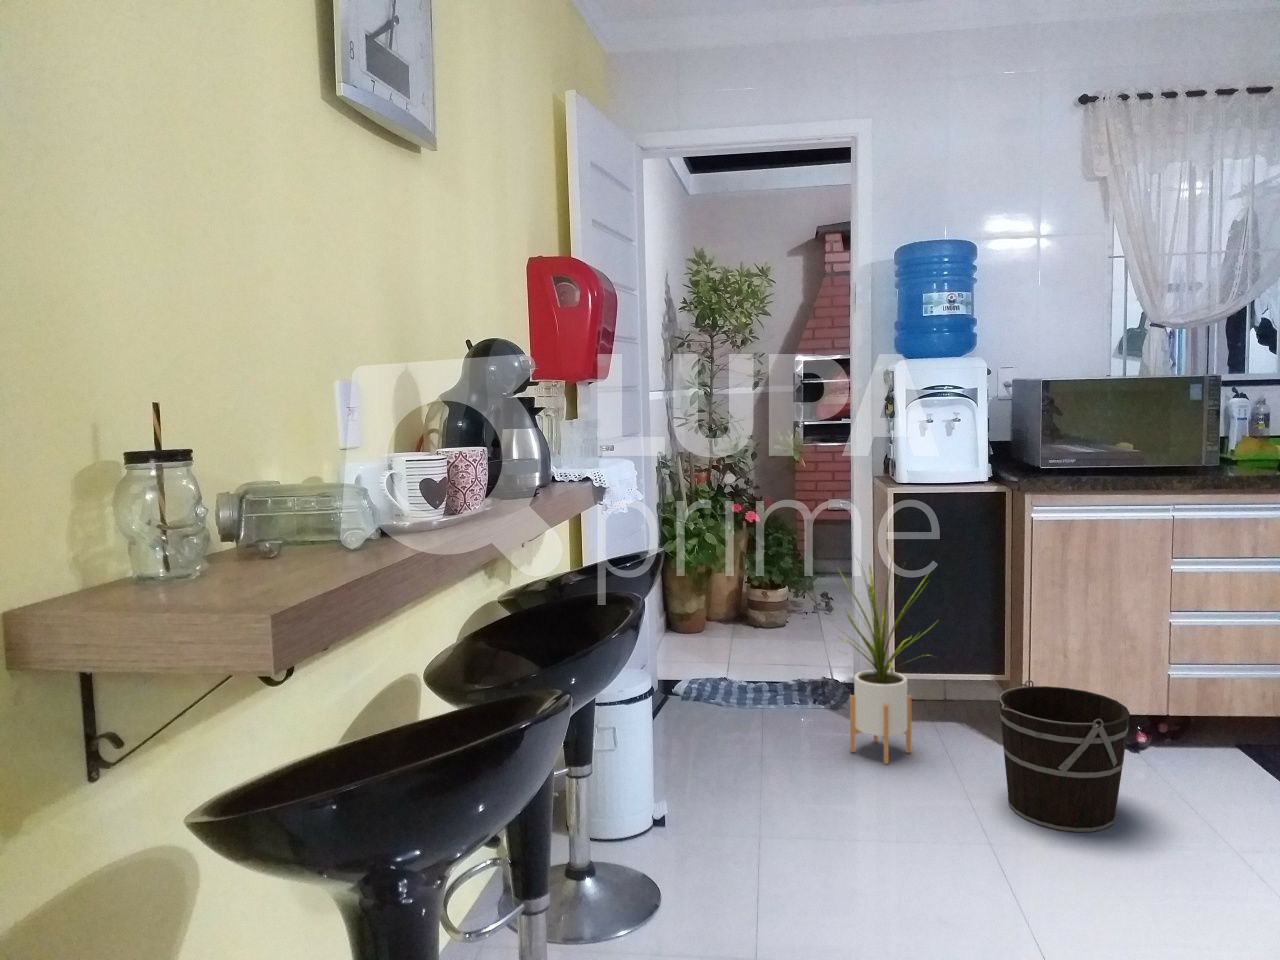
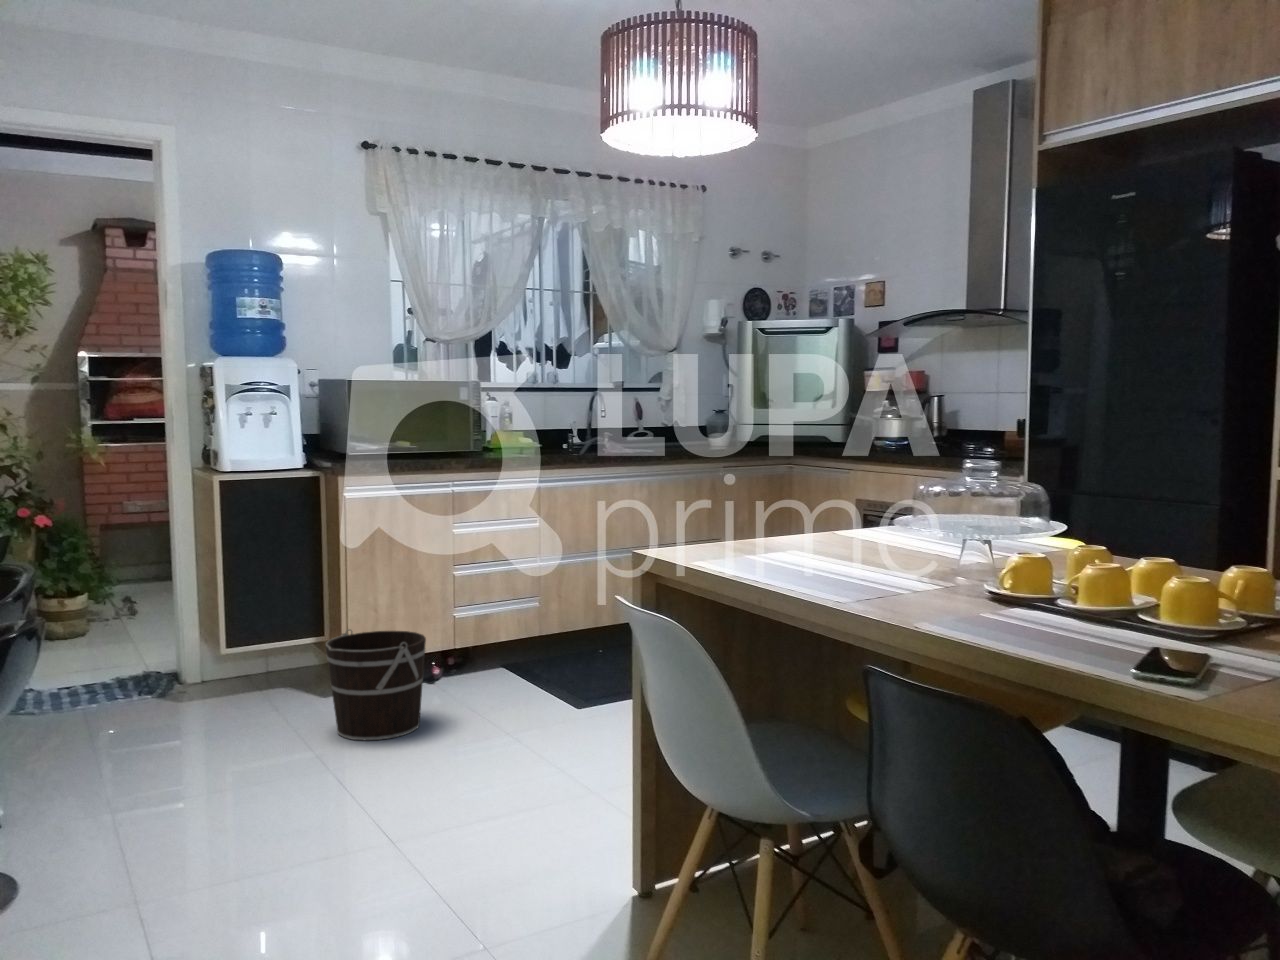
house plant: present [839,561,929,764] -> none [157,533,270,731]

